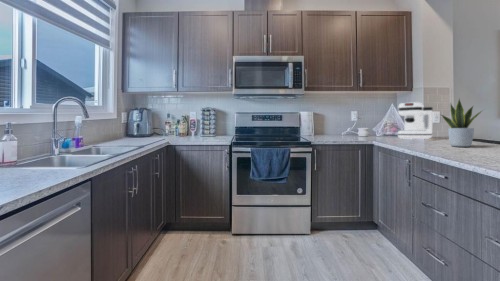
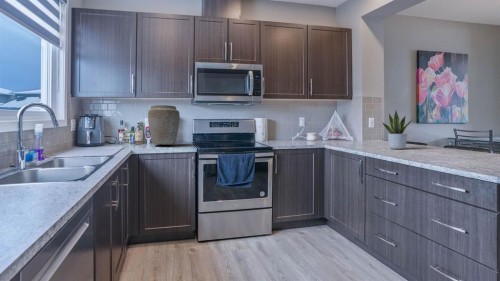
vase: none [188,99,218,138] -> present [148,105,180,145]
coffee maker: present [398,102,433,139] -> none [344,111,370,143]

